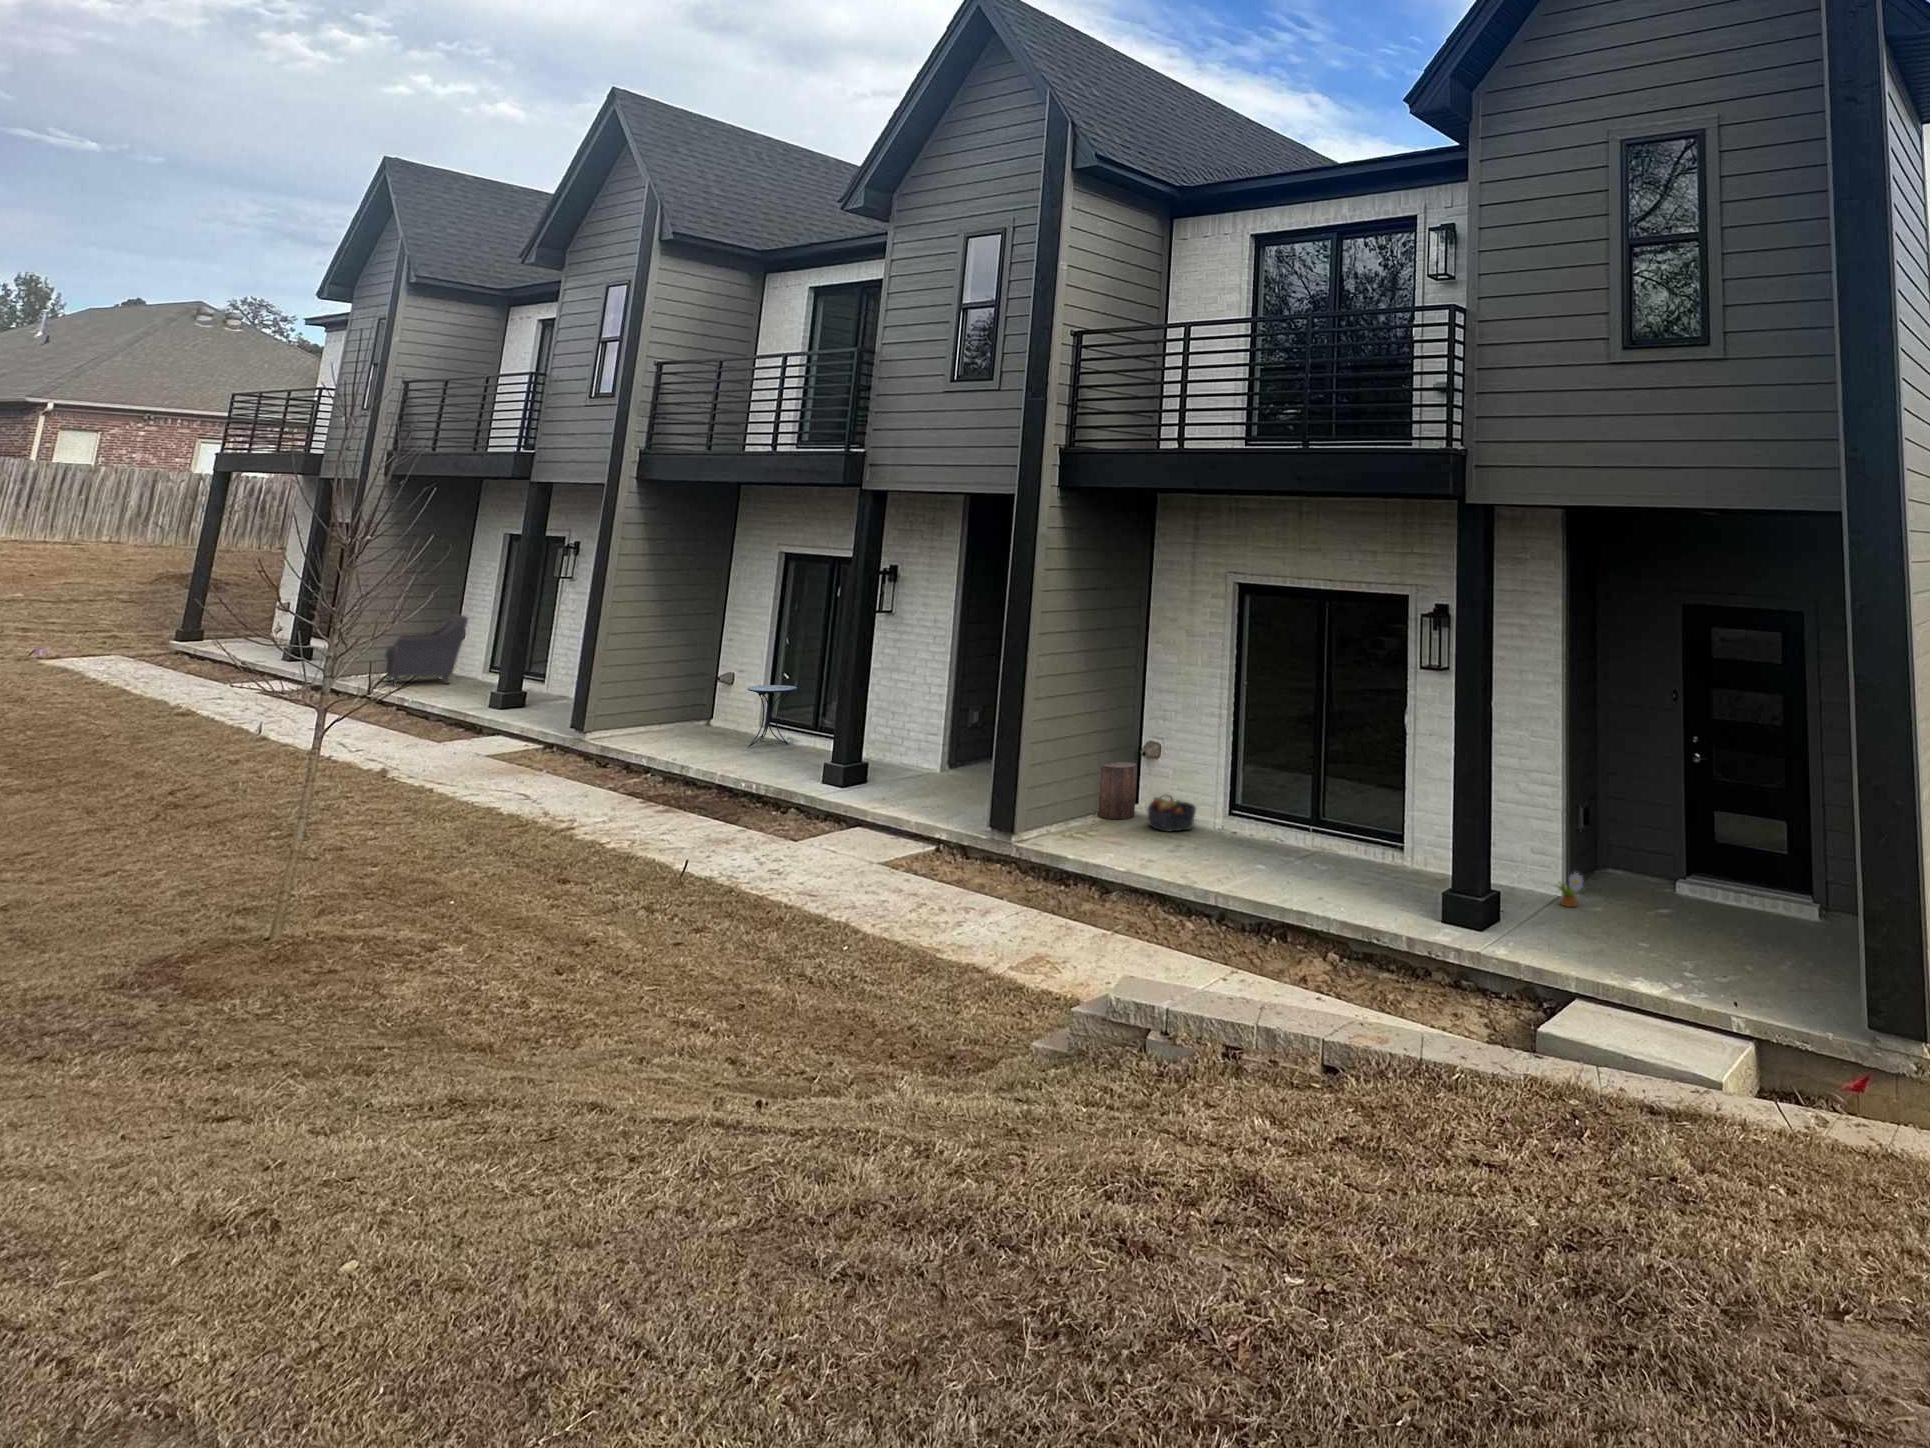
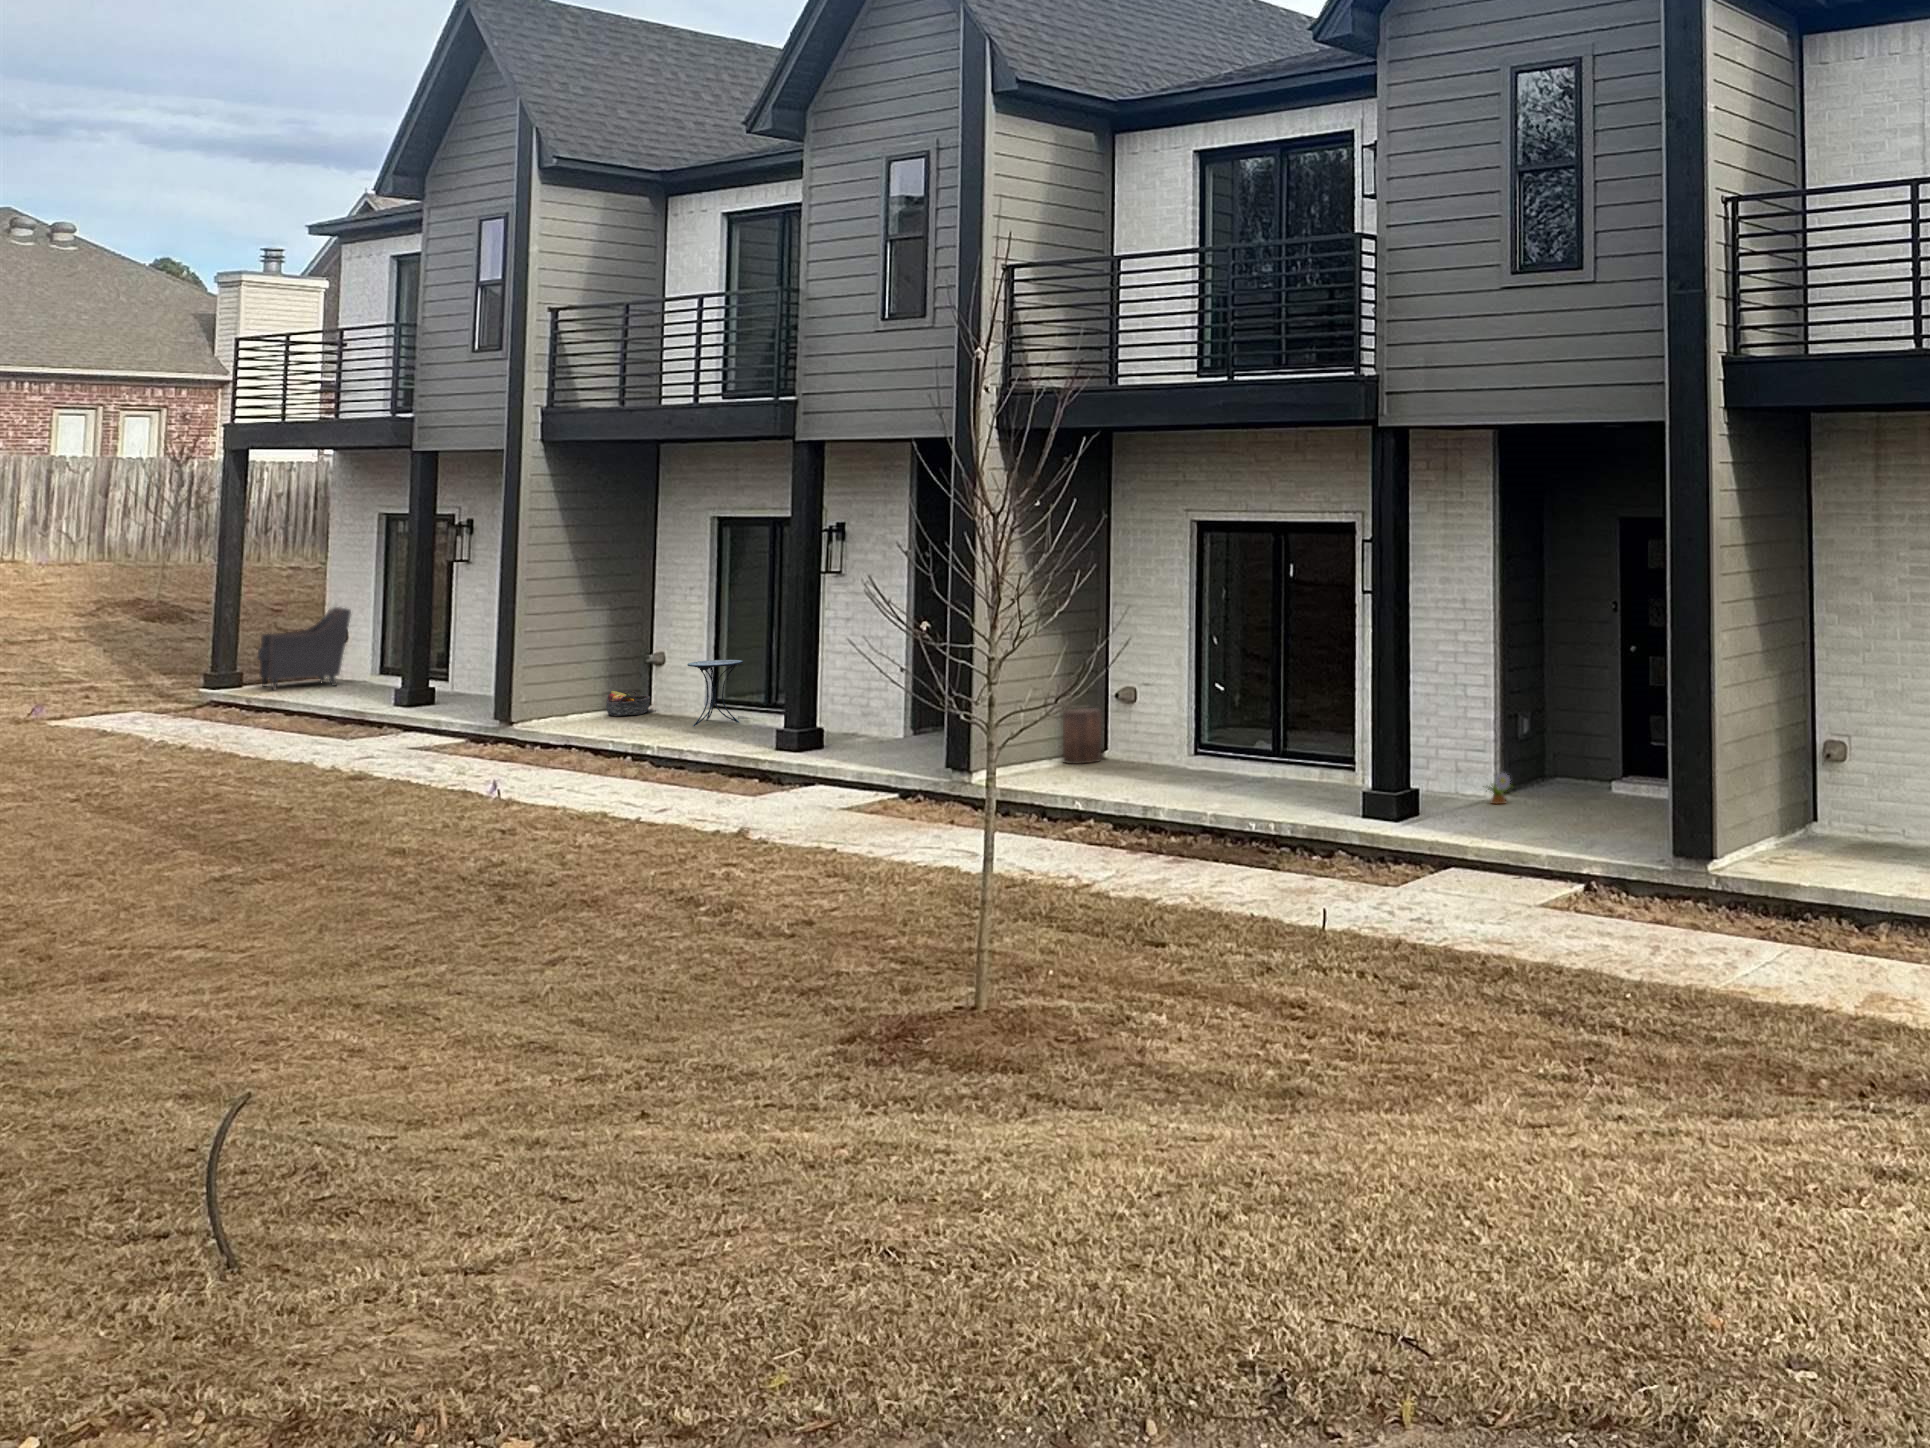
basket: present [1147,796,1196,831] -> present [606,690,650,716]

